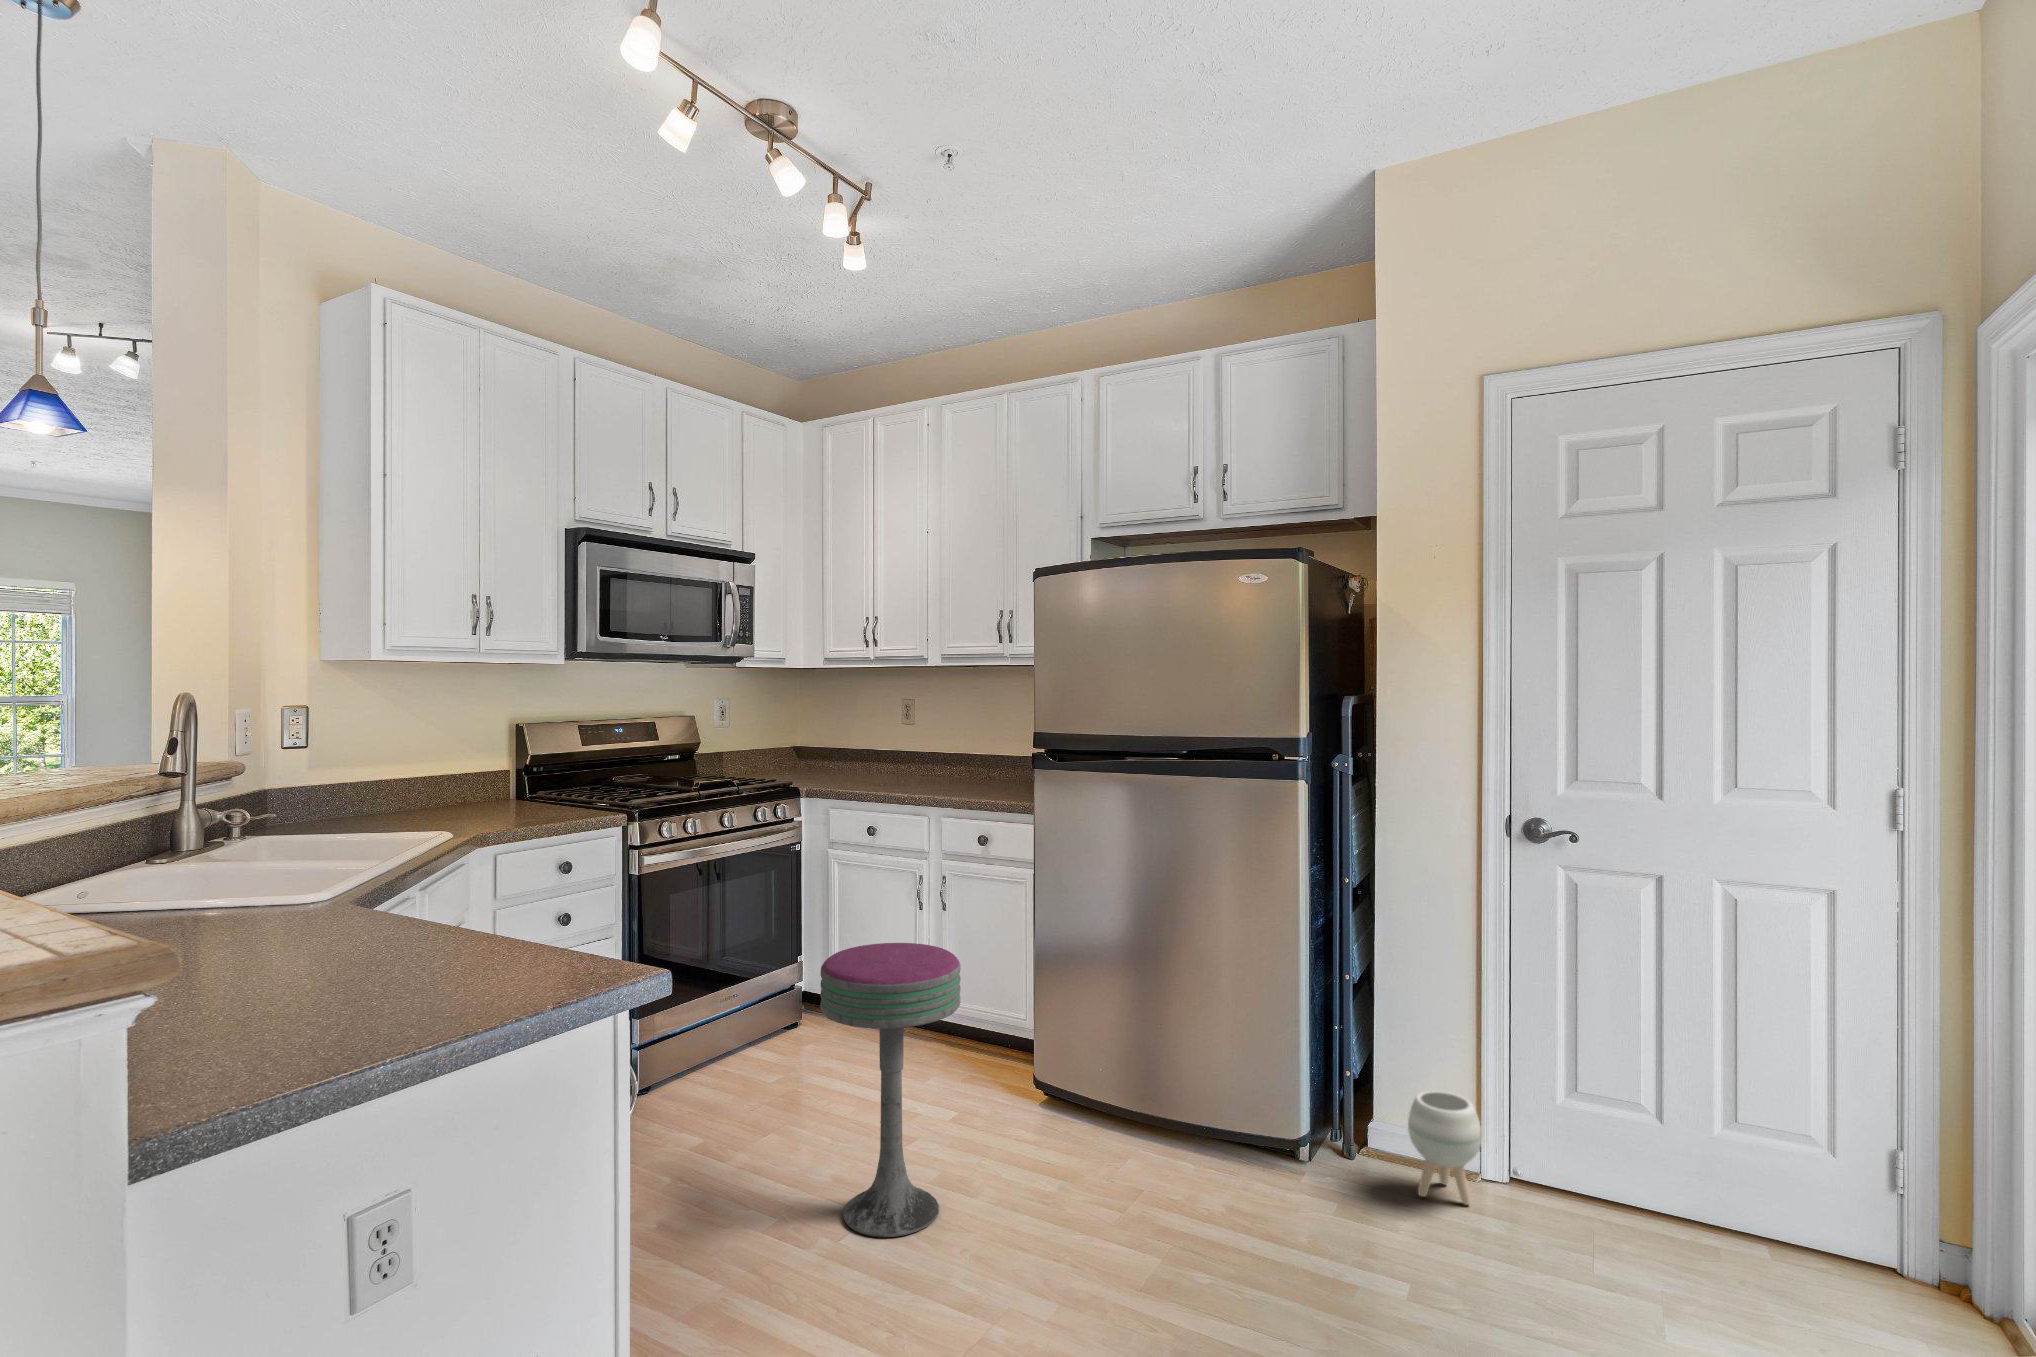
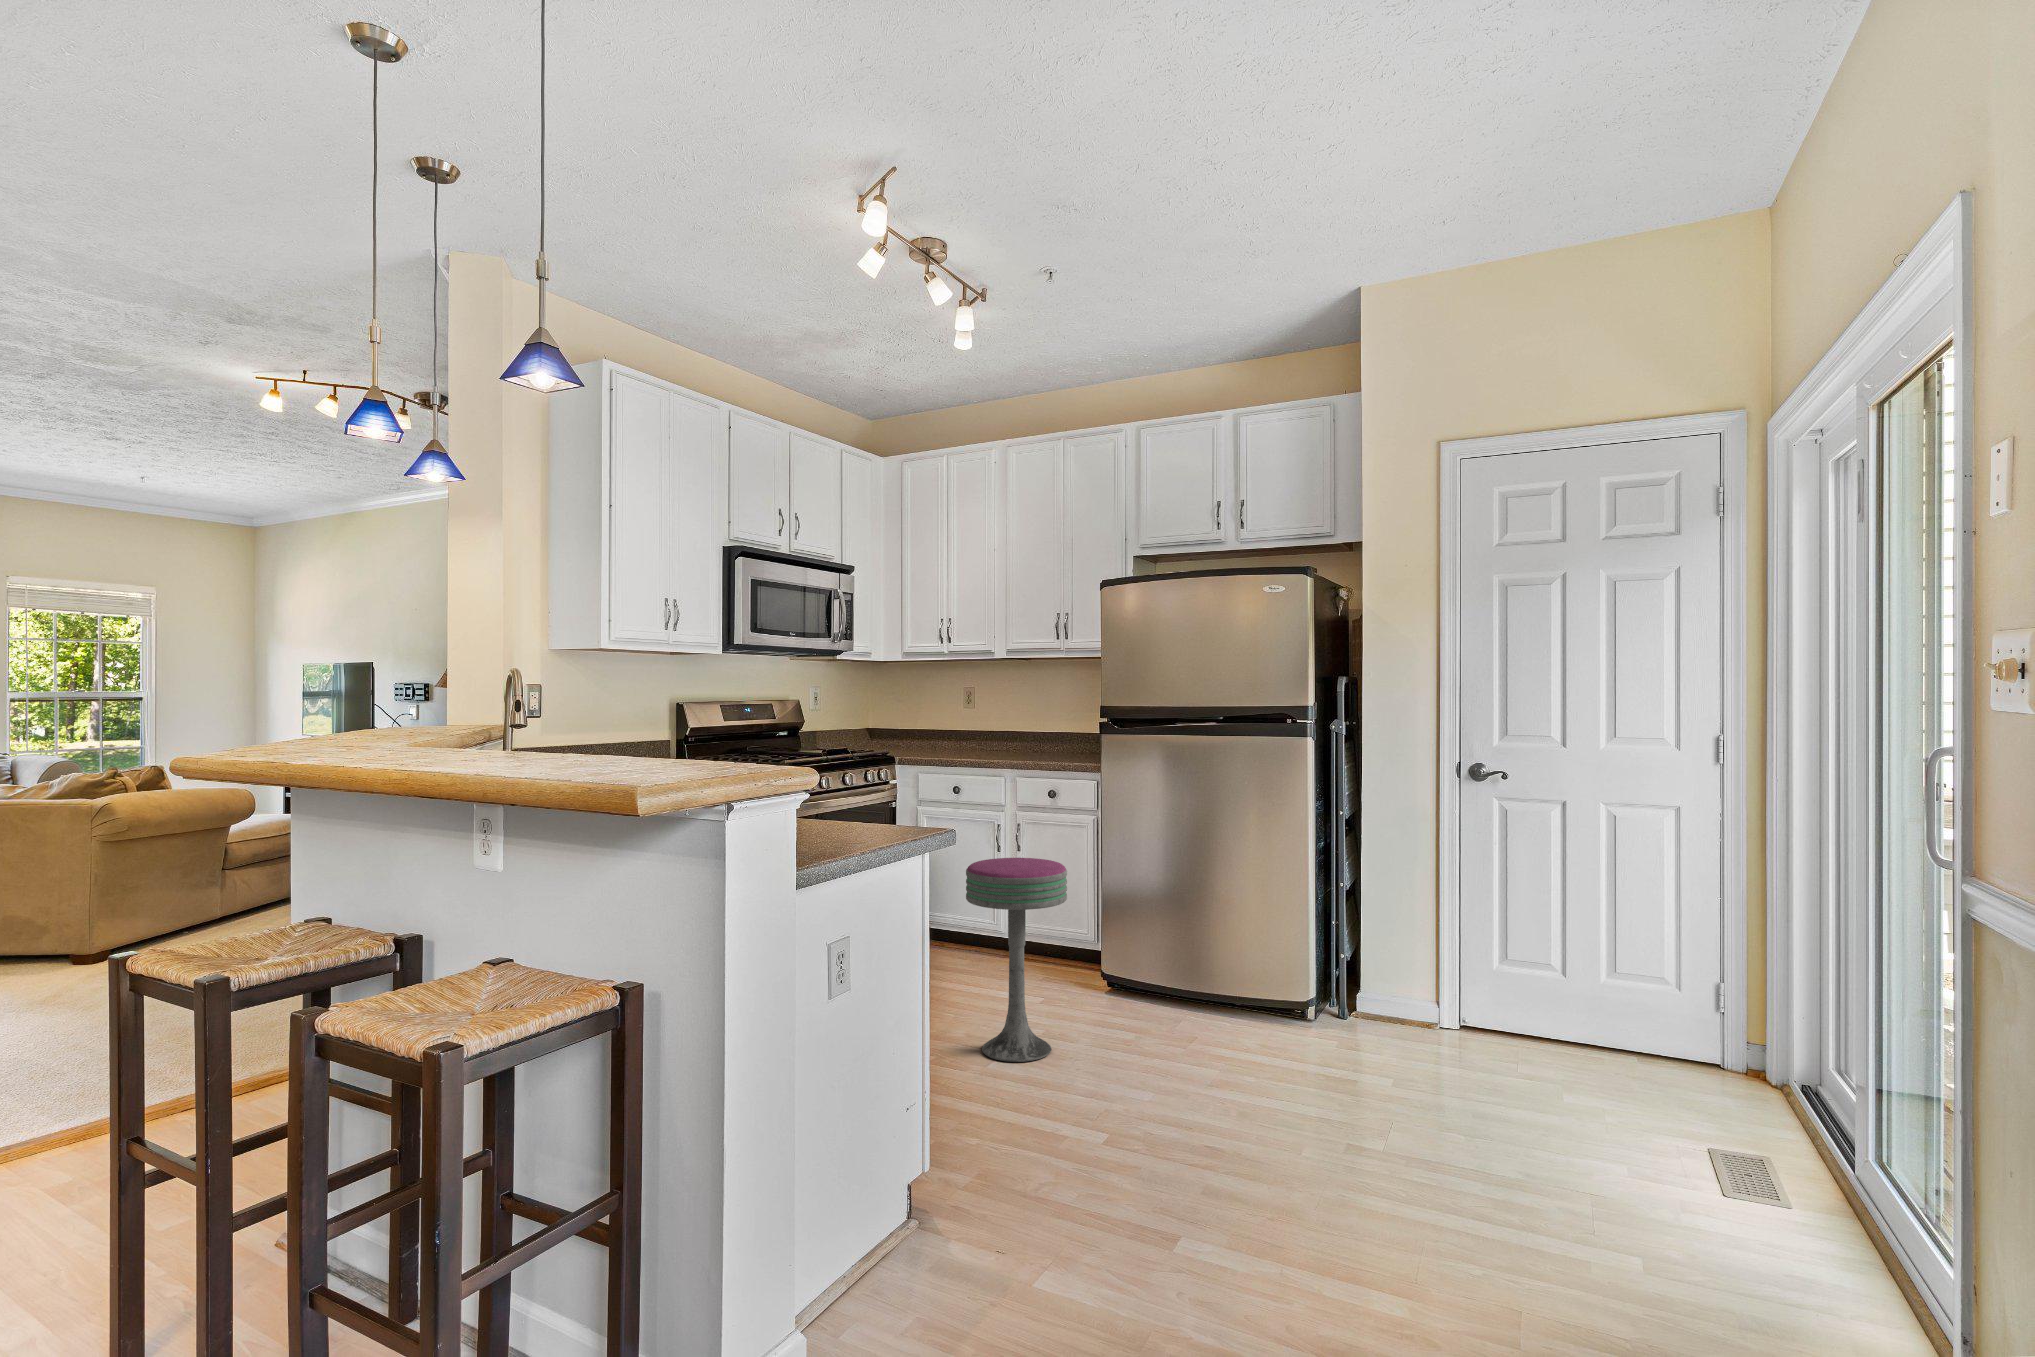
planter: present [1408,1091,1481,1205] -> none [1388,963,1440,1041]

